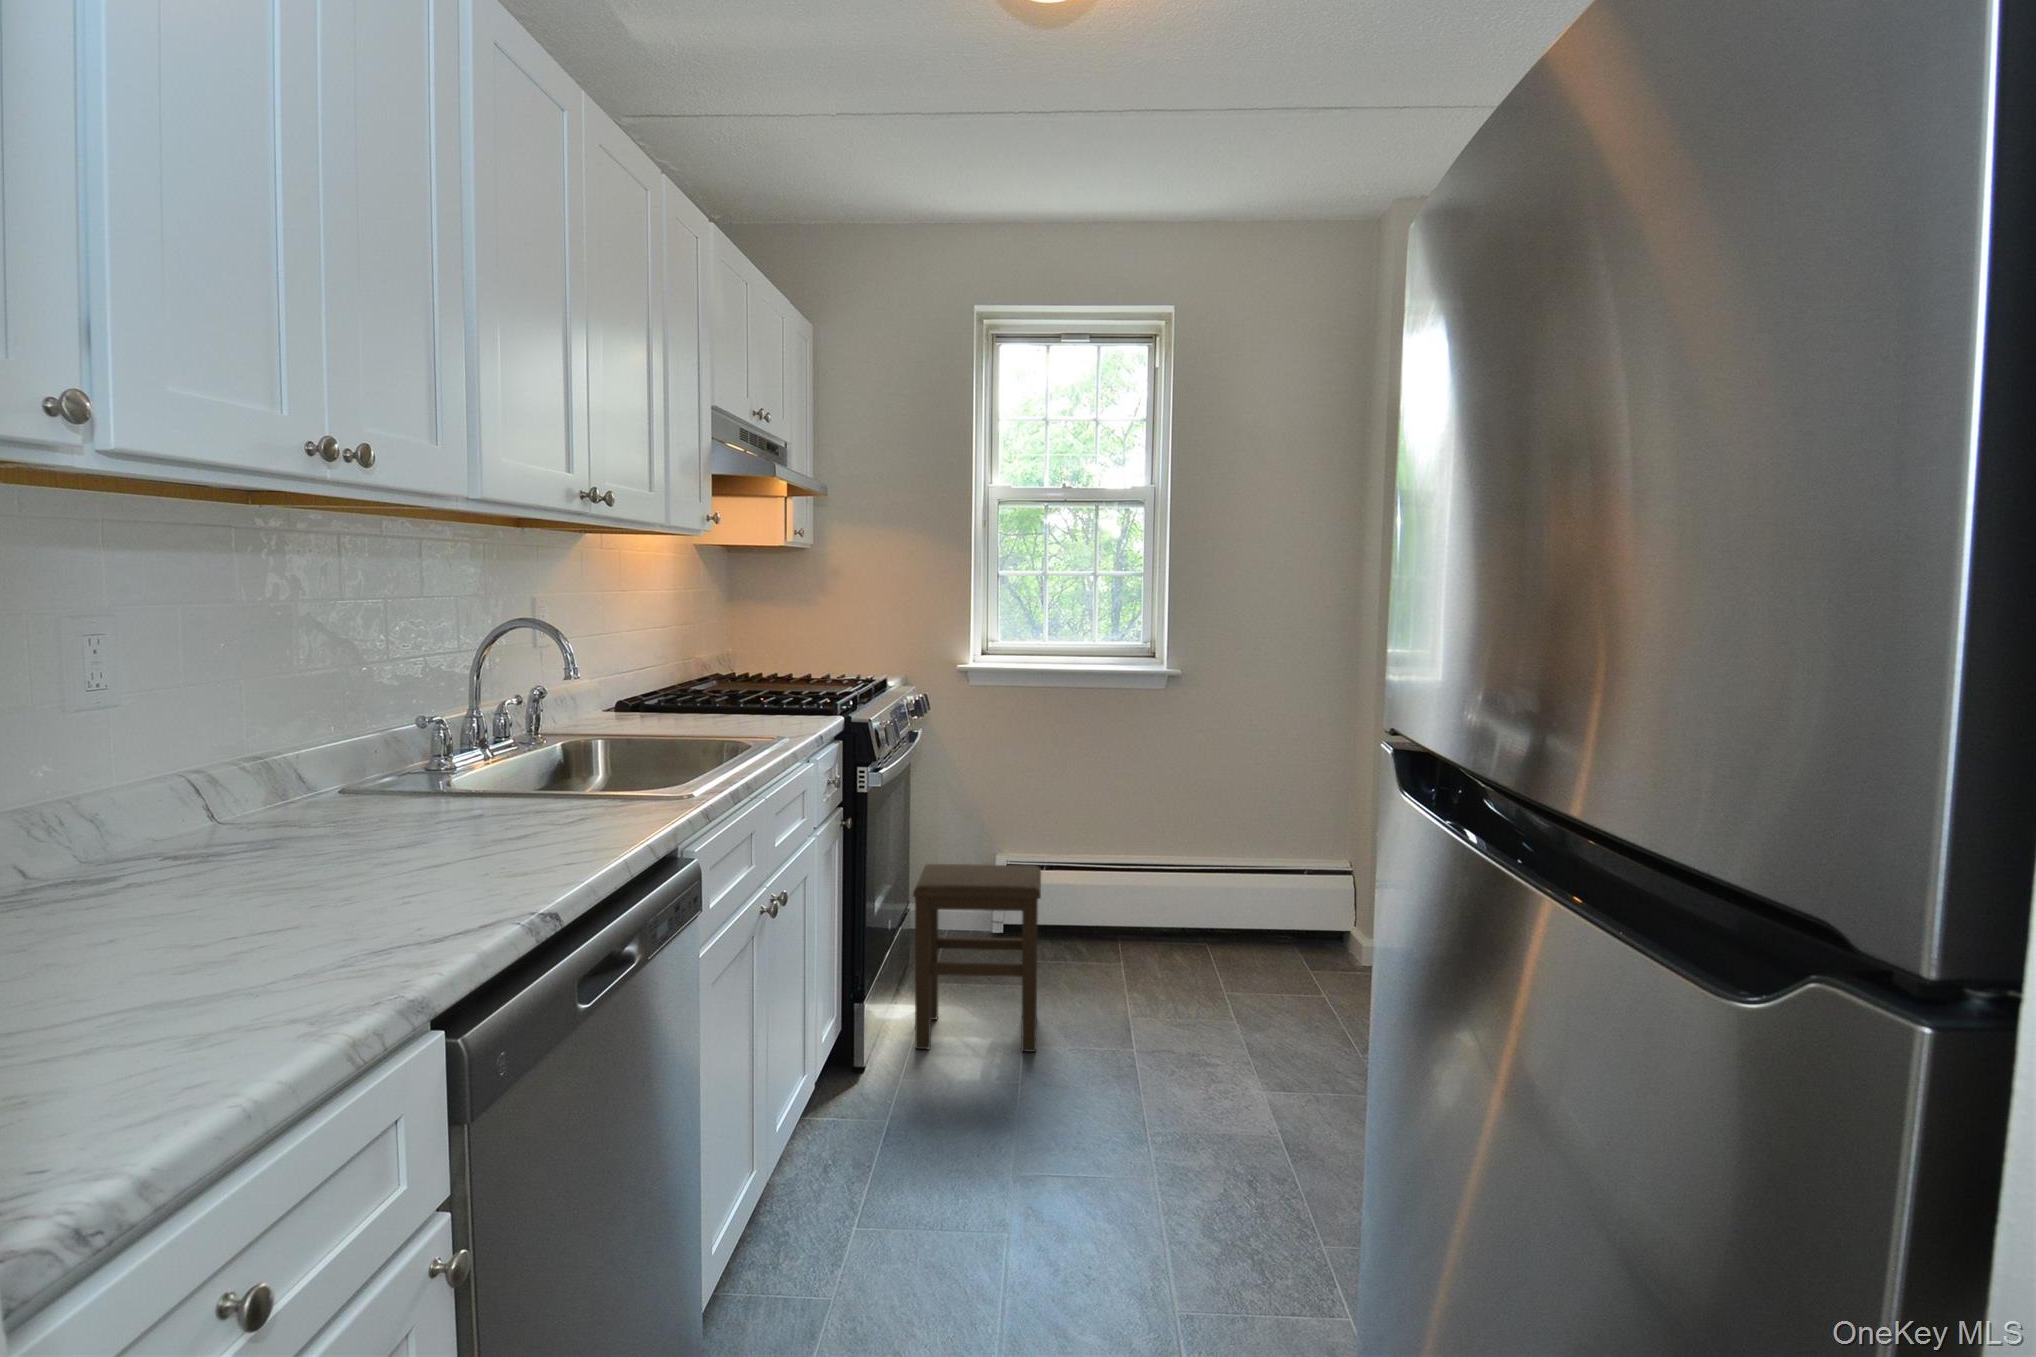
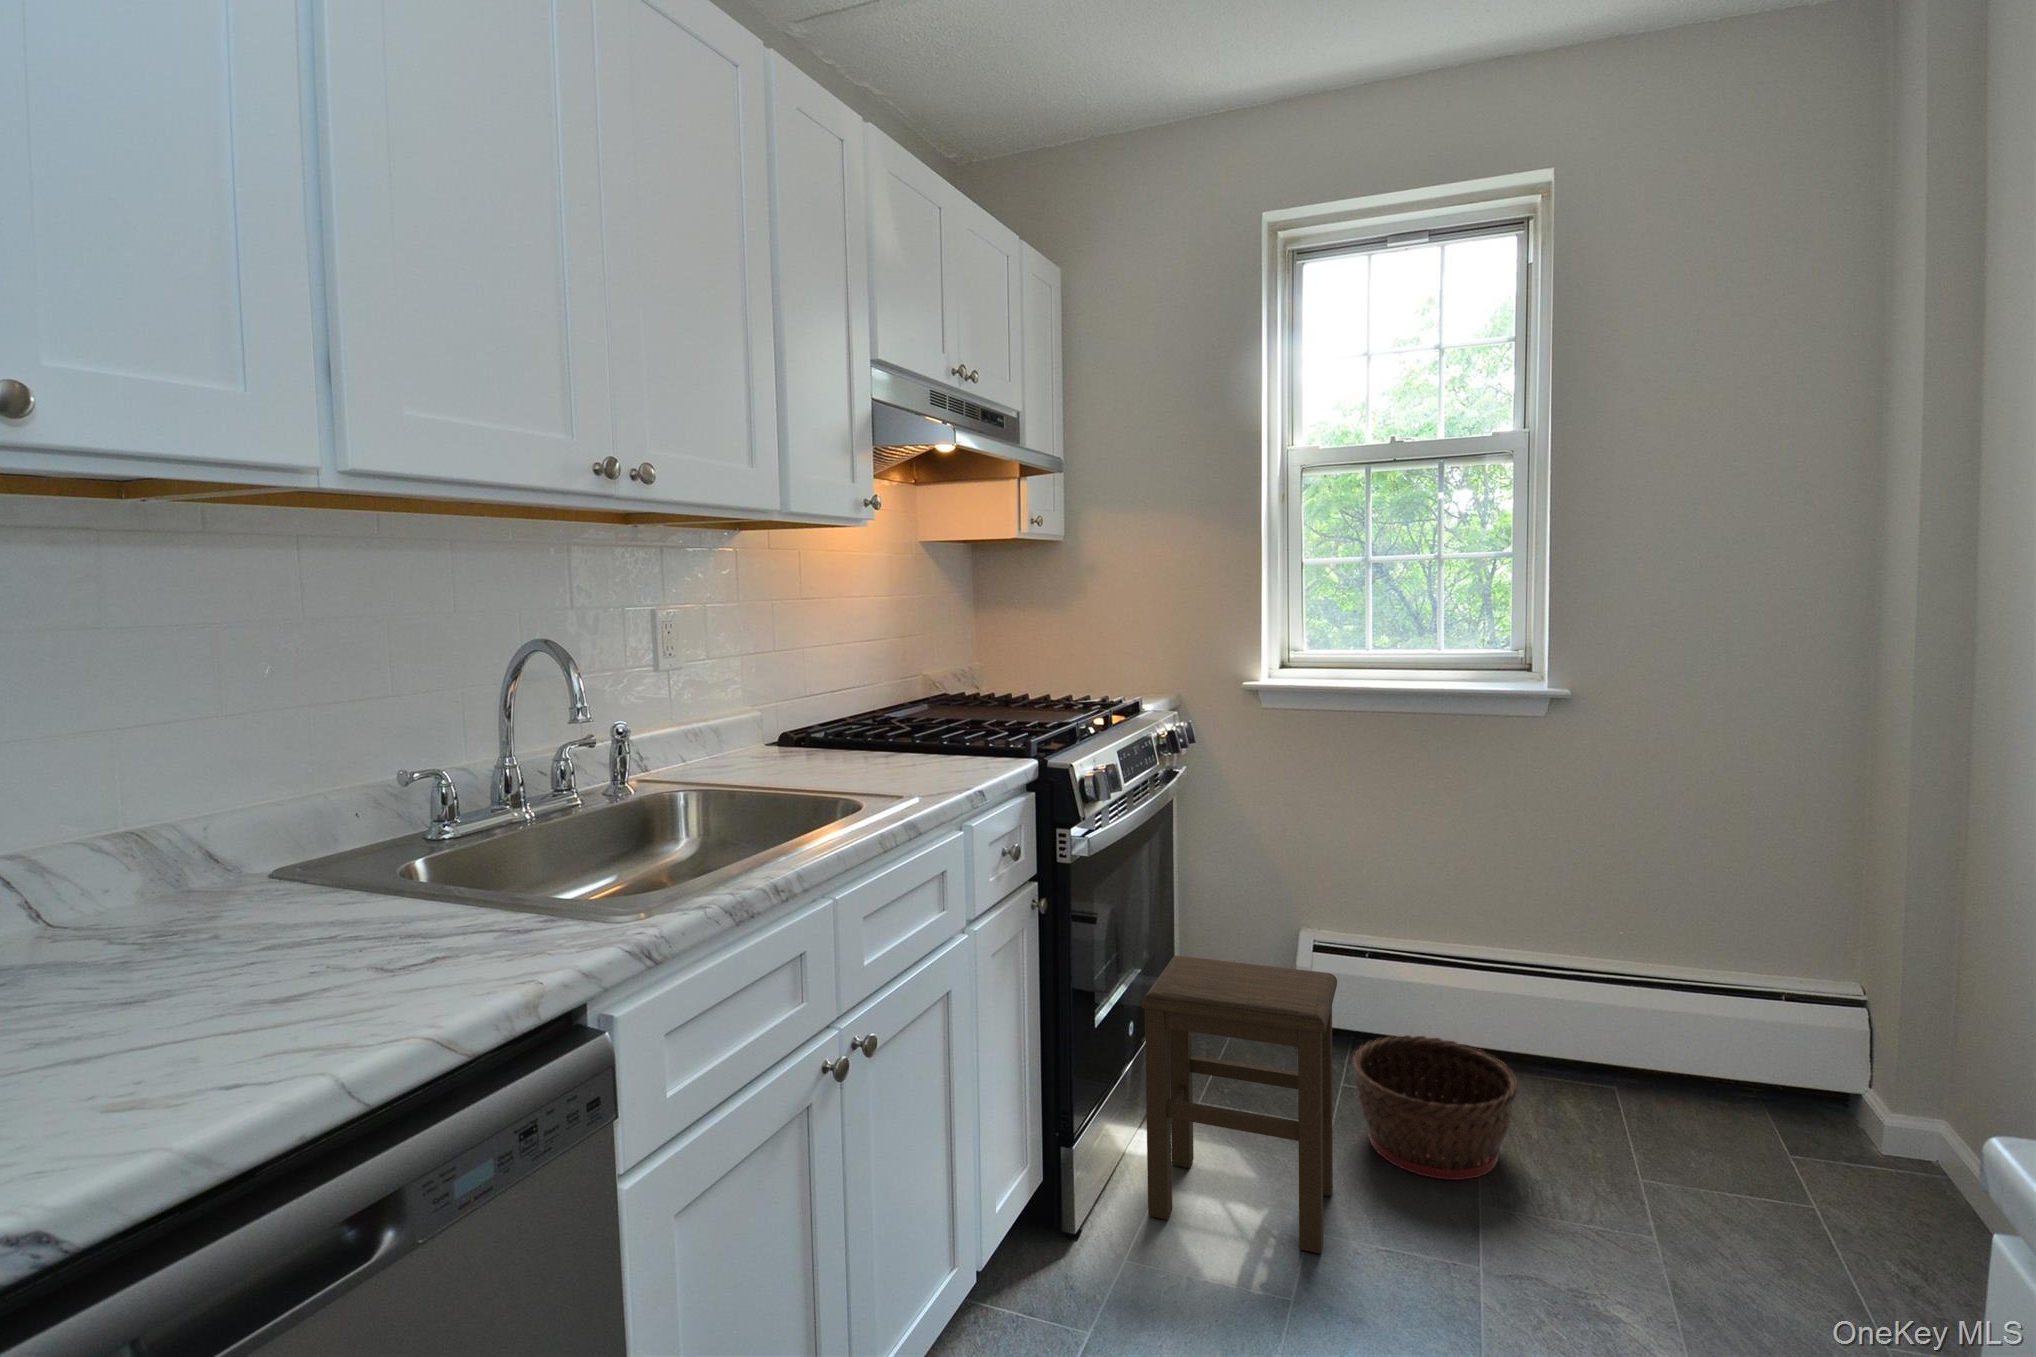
basket: none [1045,915,1151,1003] -> present [1353,1035,1517,1180]

